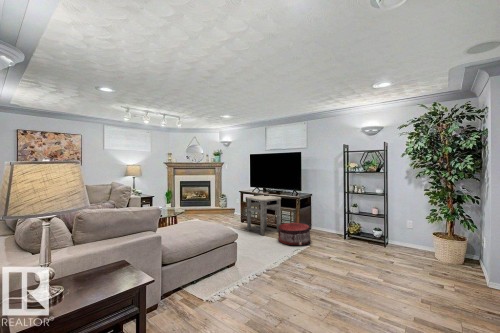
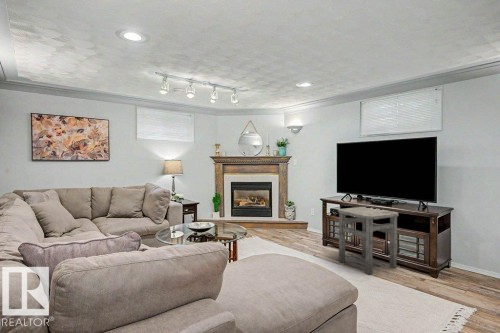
pouf: present [278,223,311,245] -> none [403,257,472,305]

